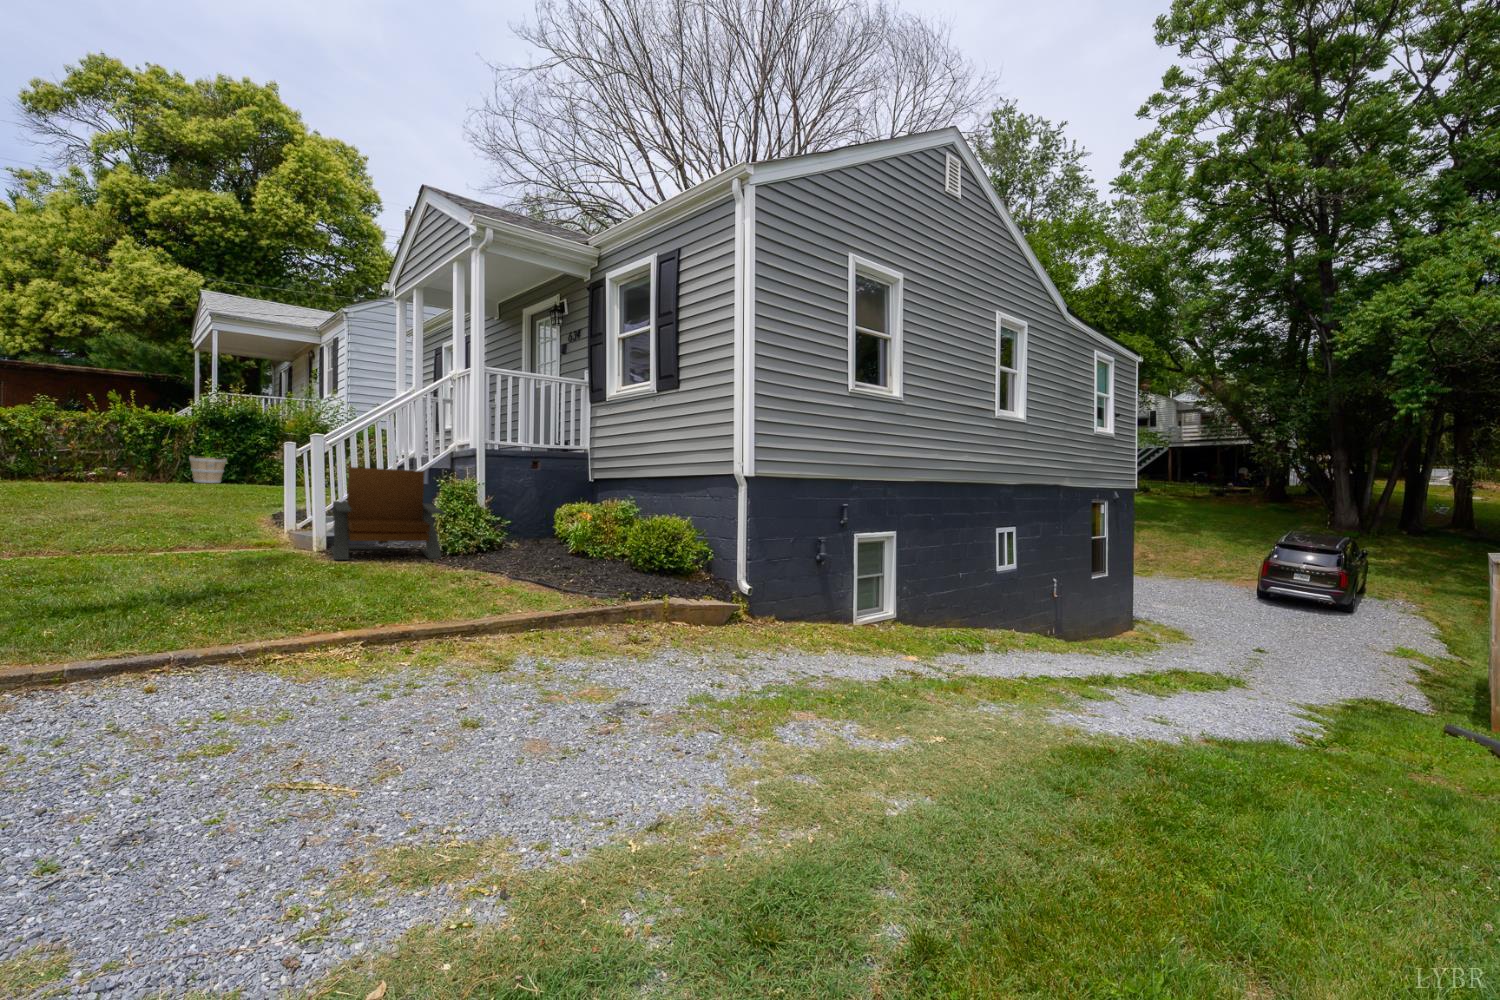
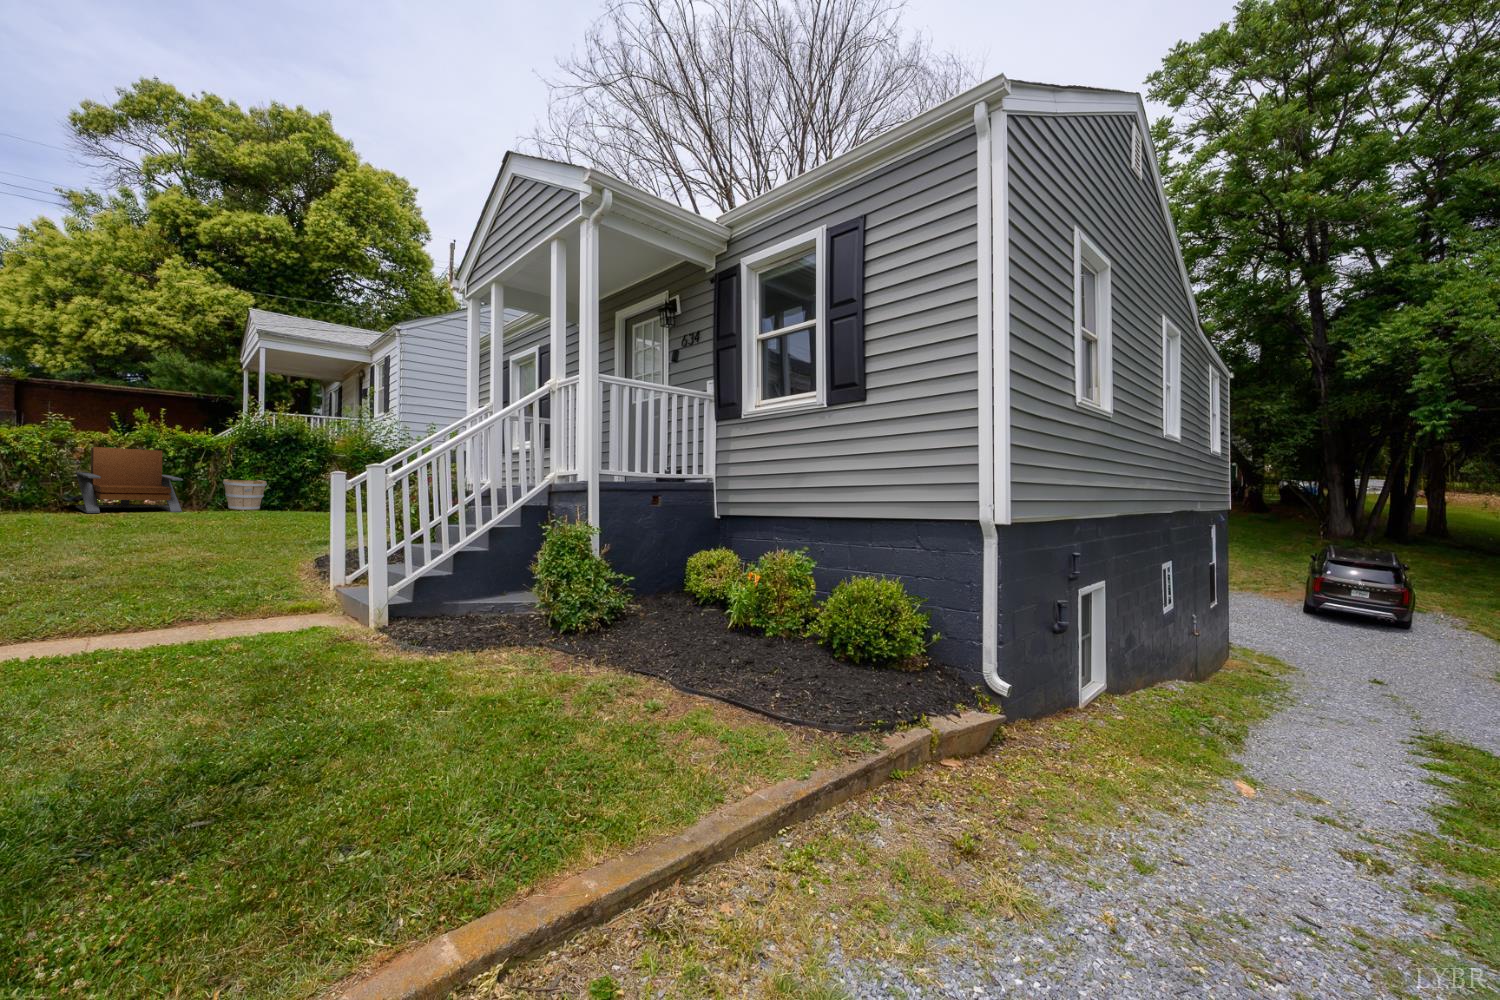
lounge chair: present [331,467,444,560] -> present [76,447,183,513]

